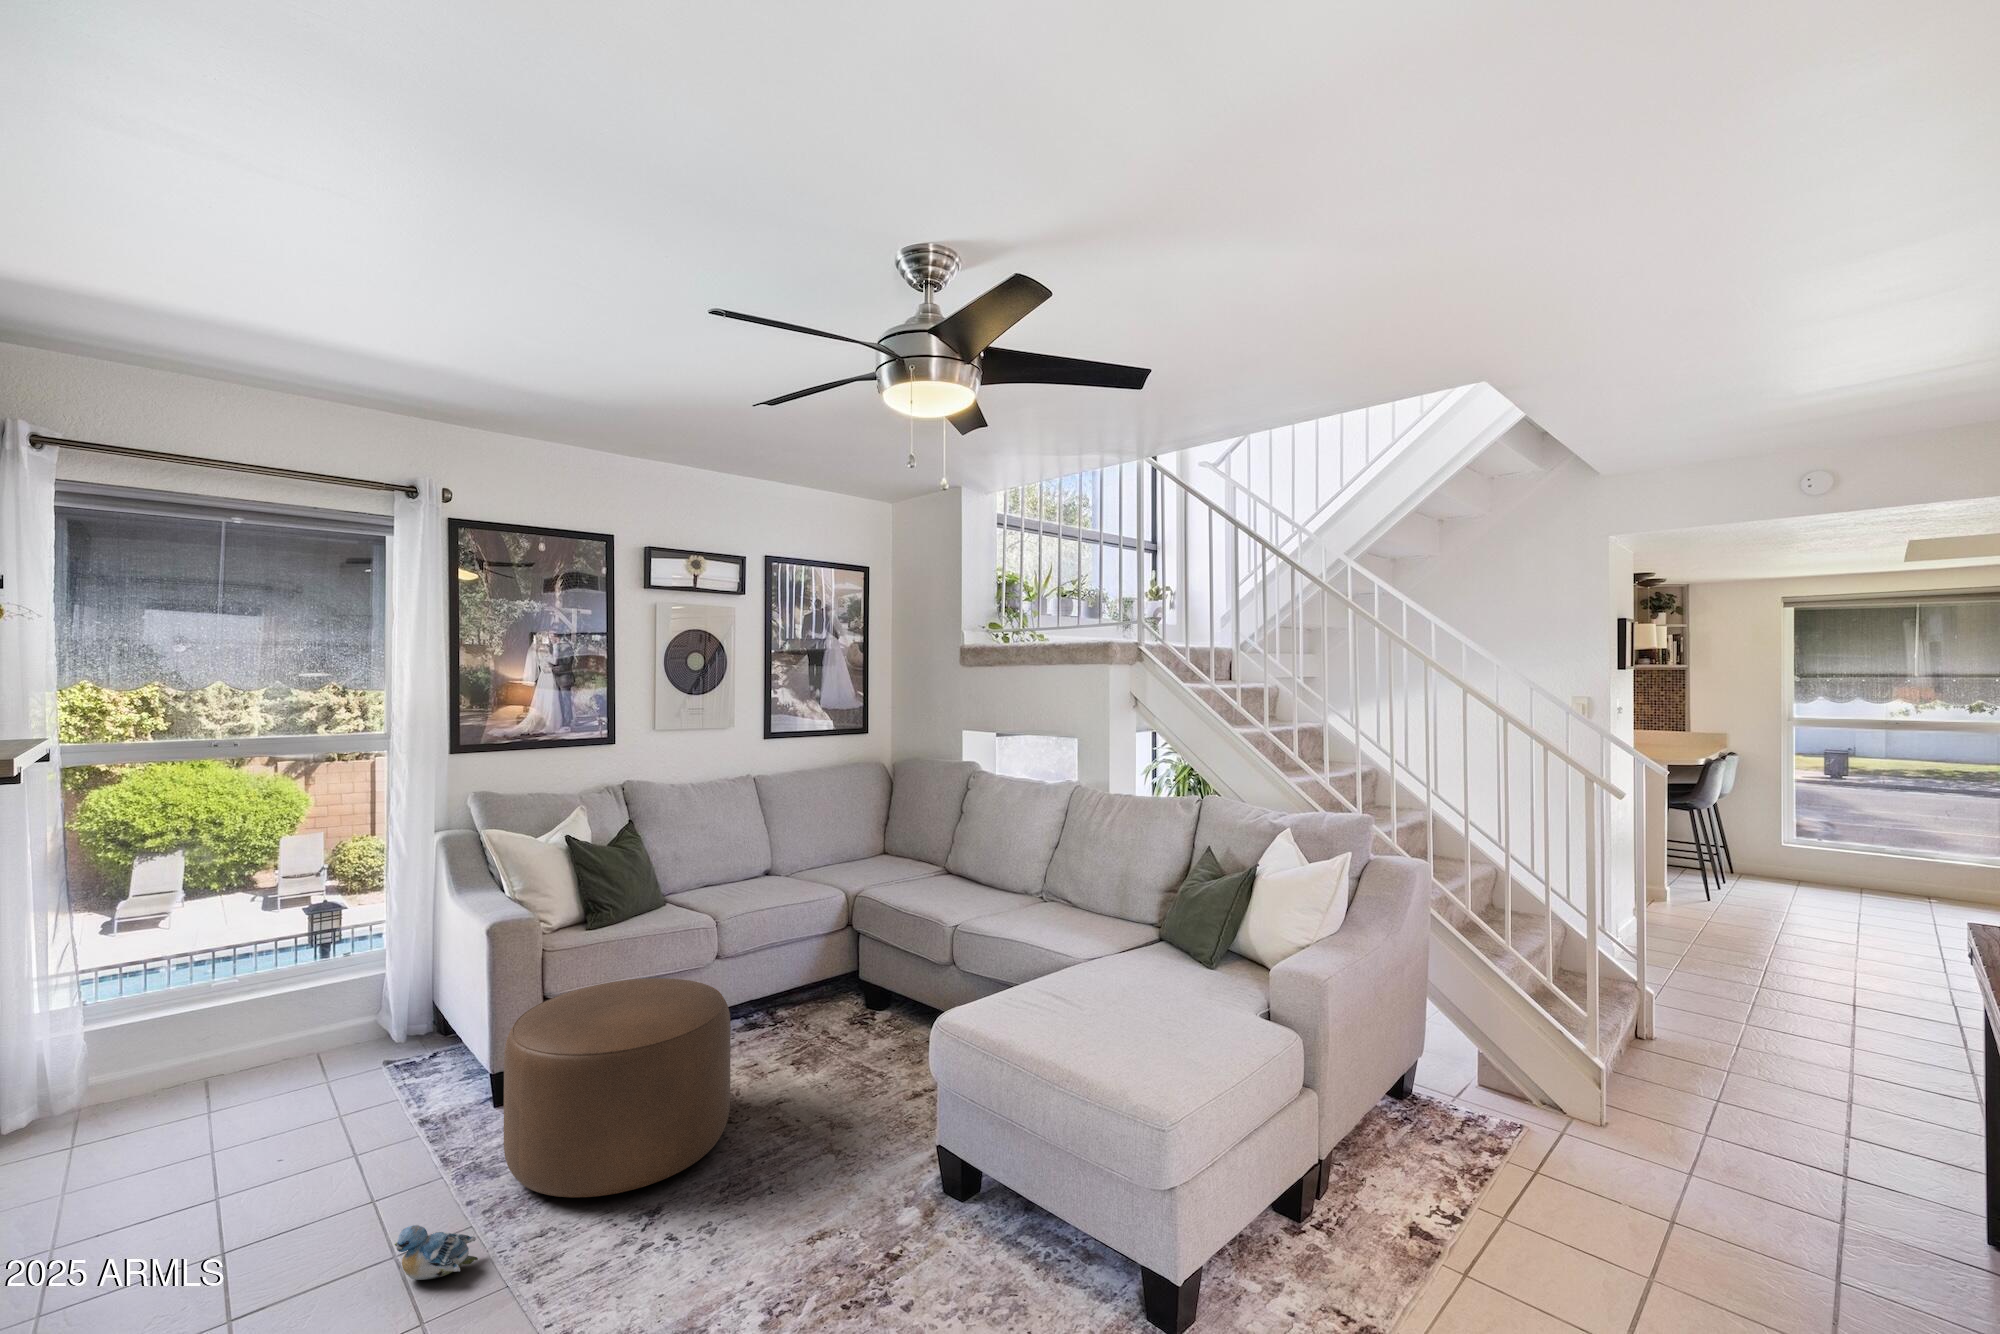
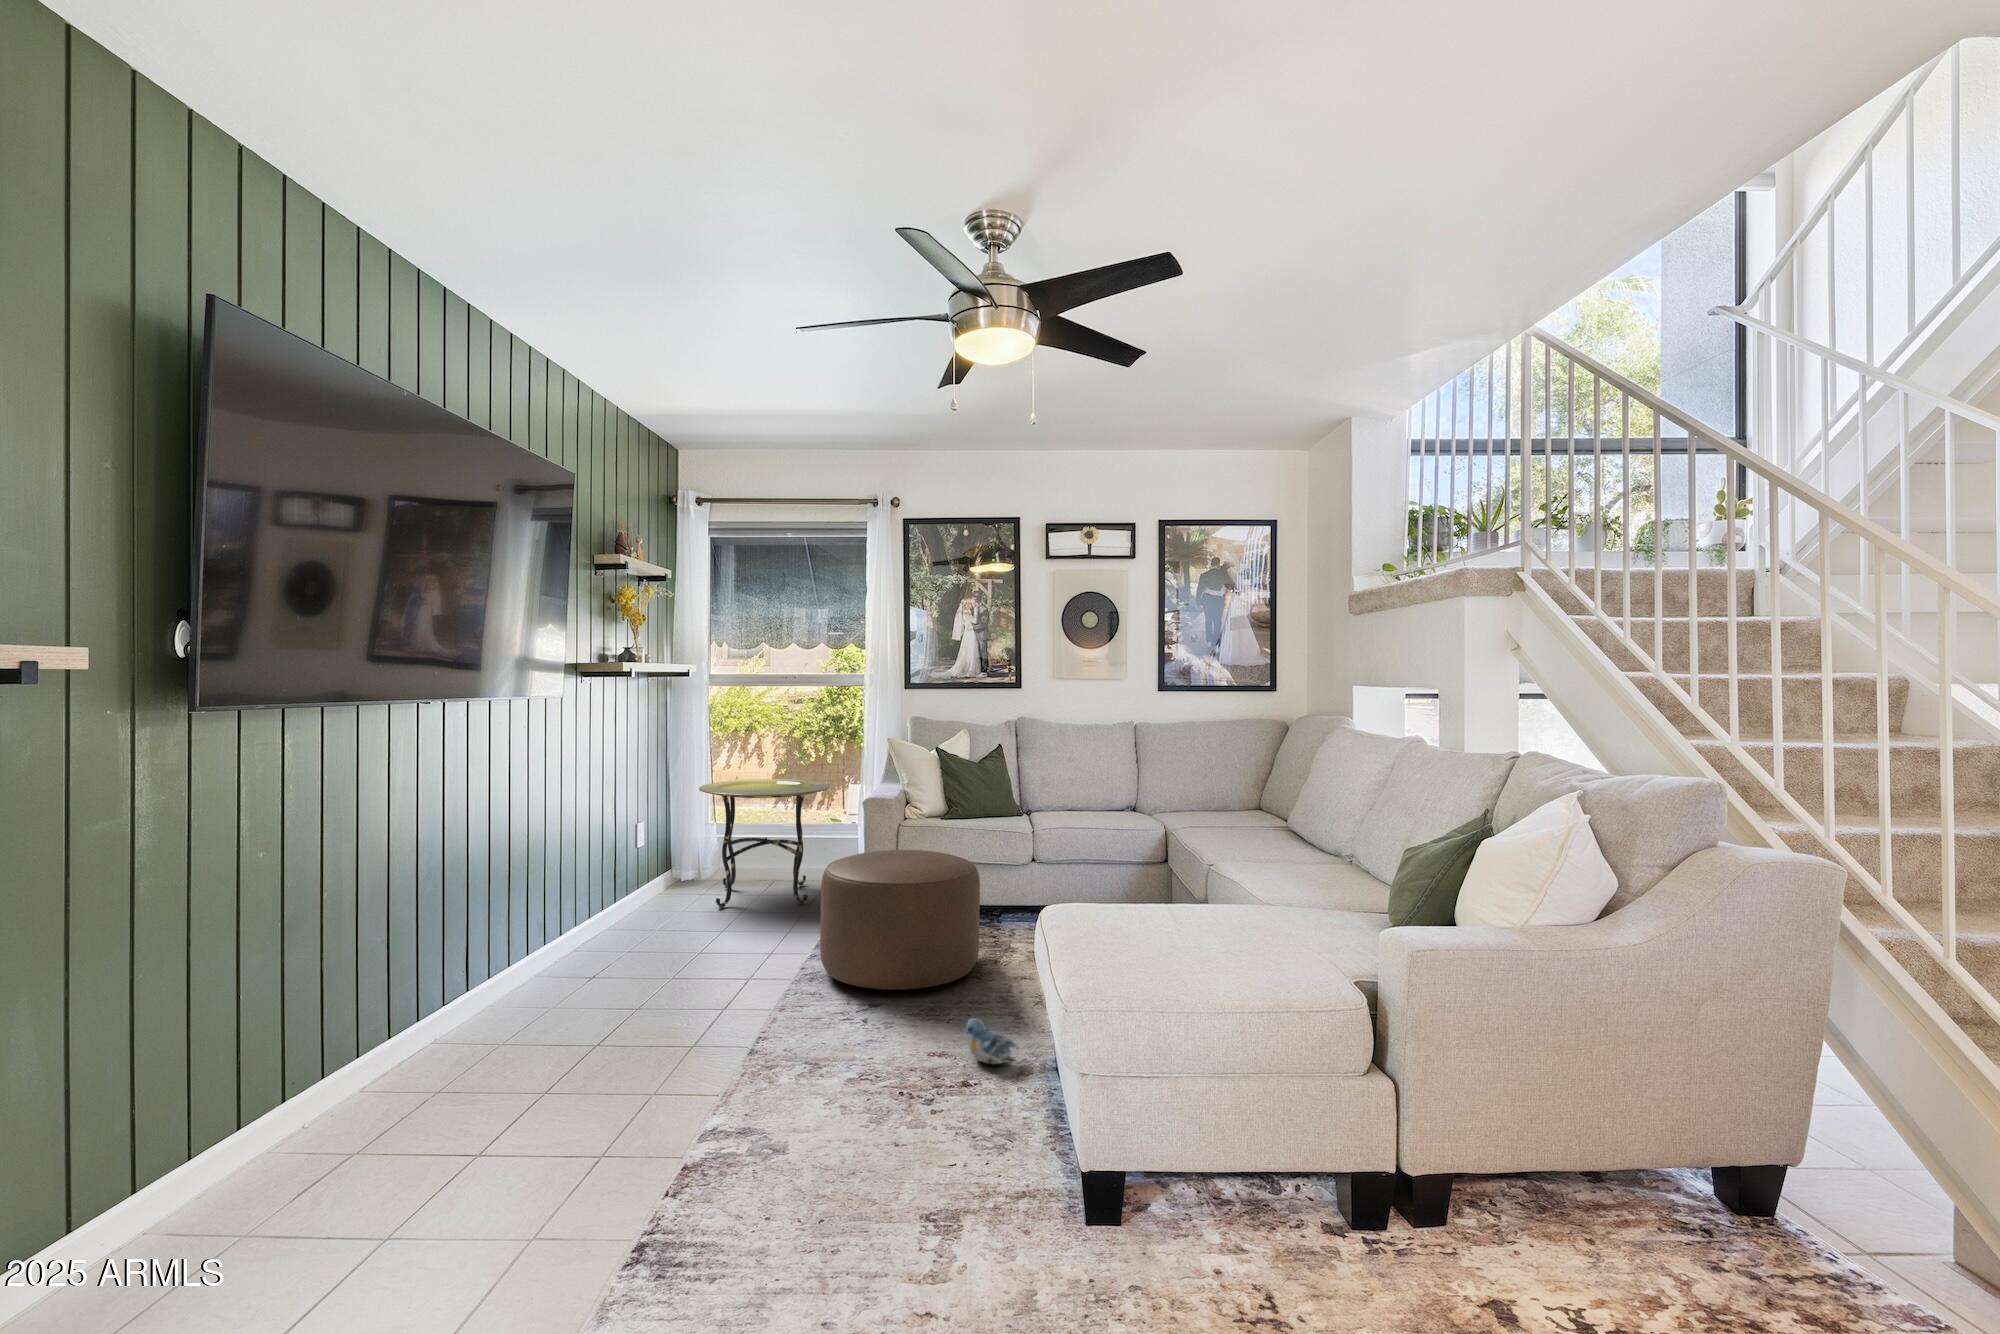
side table: none [92,906,361,1153] -> present [699,779,830,908]
plush toy: present [395,1225,478,1280] -> present [966,1018,1018,1065]

